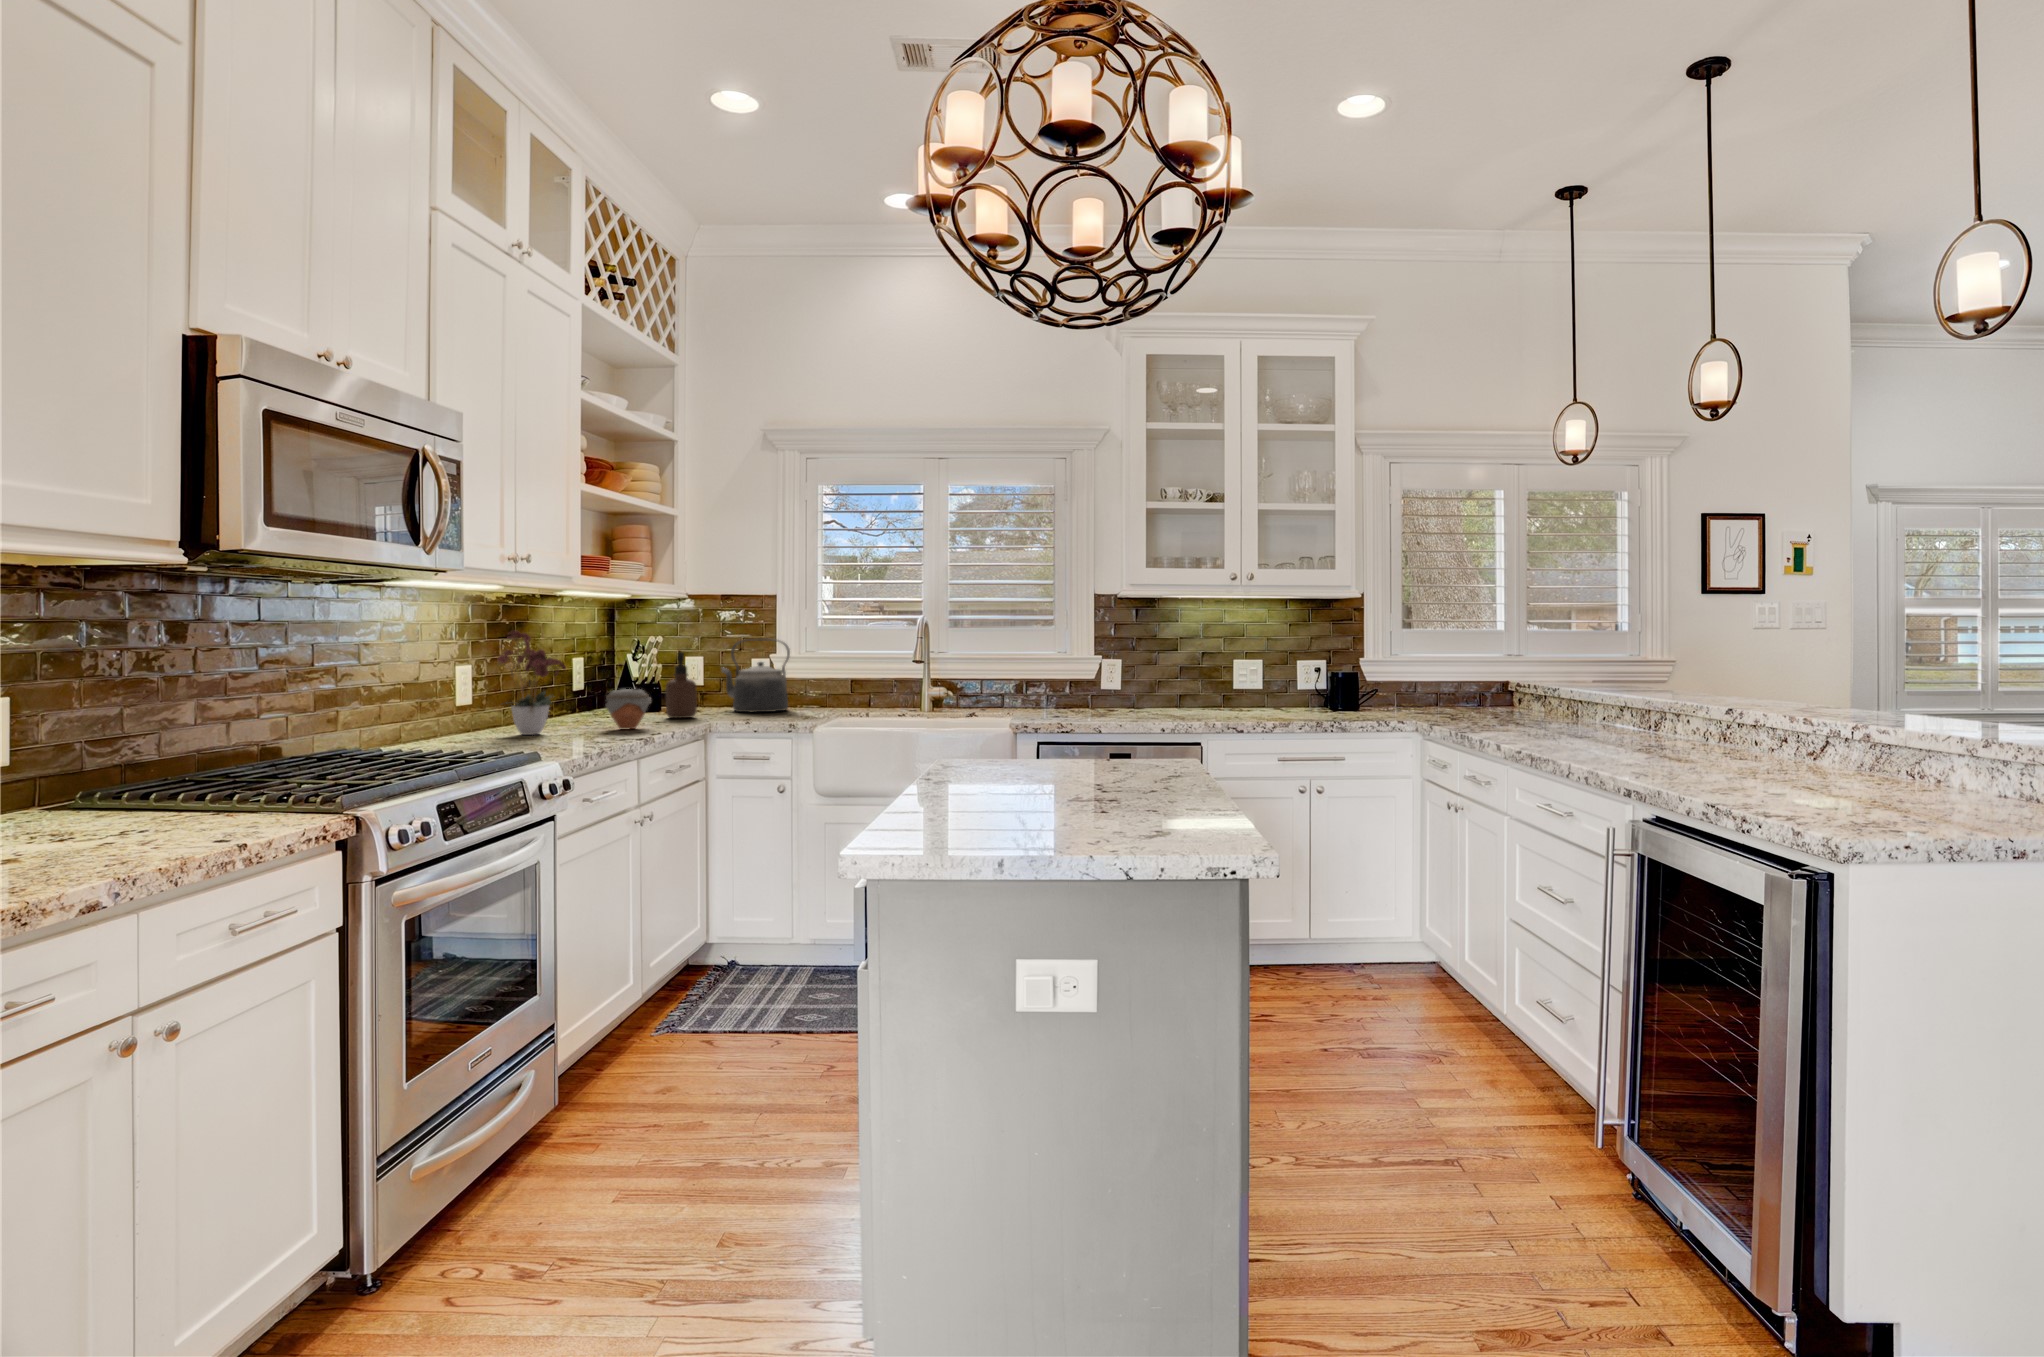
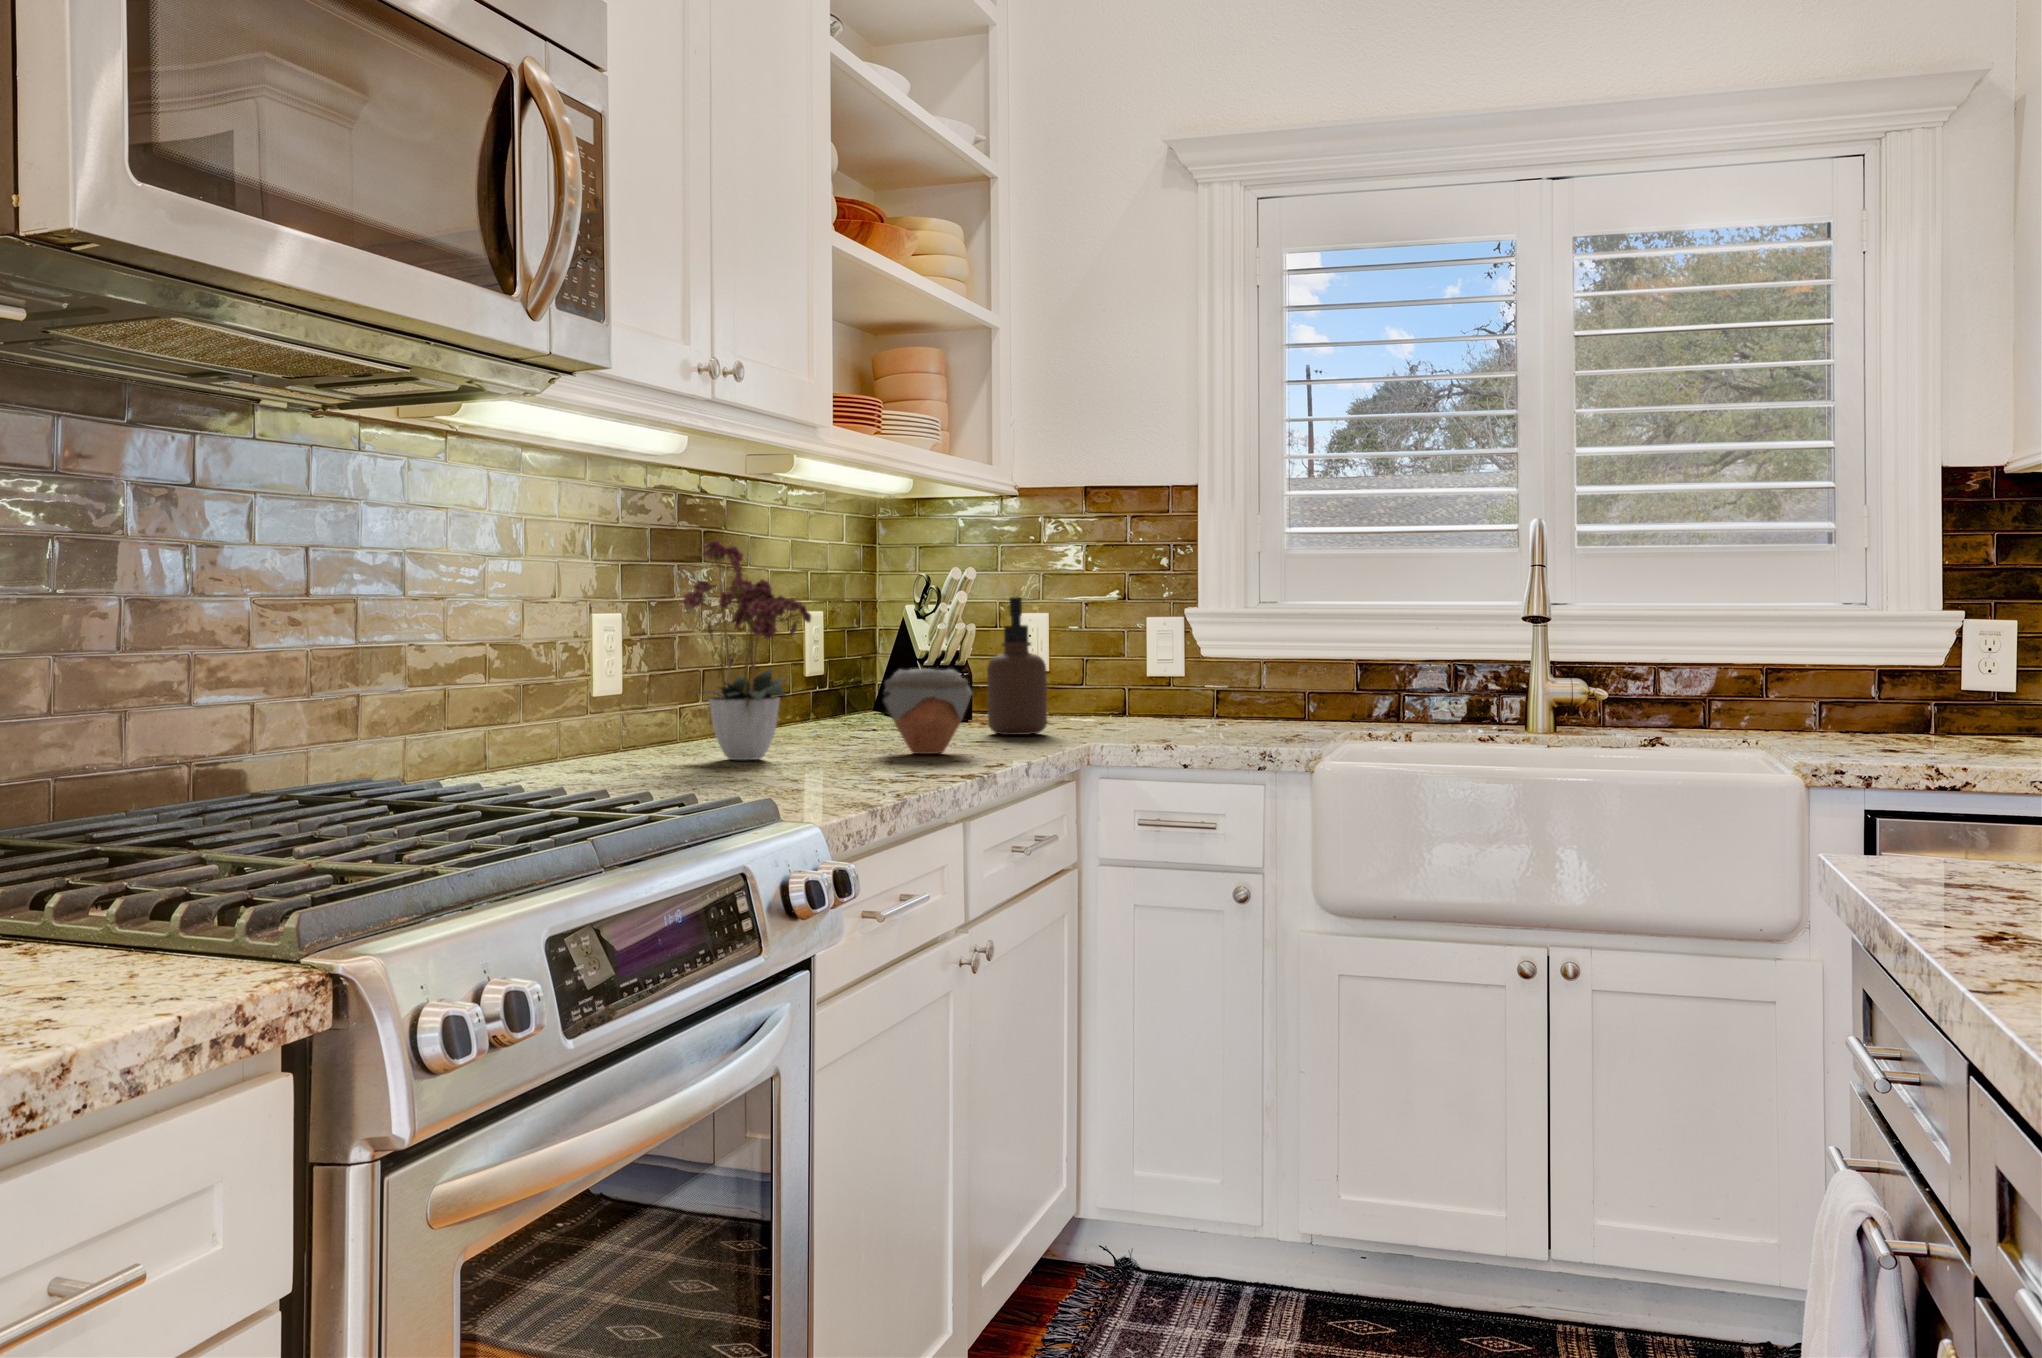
kettle: present [722,639,790,712] -> none [1082,573,1222,727]

